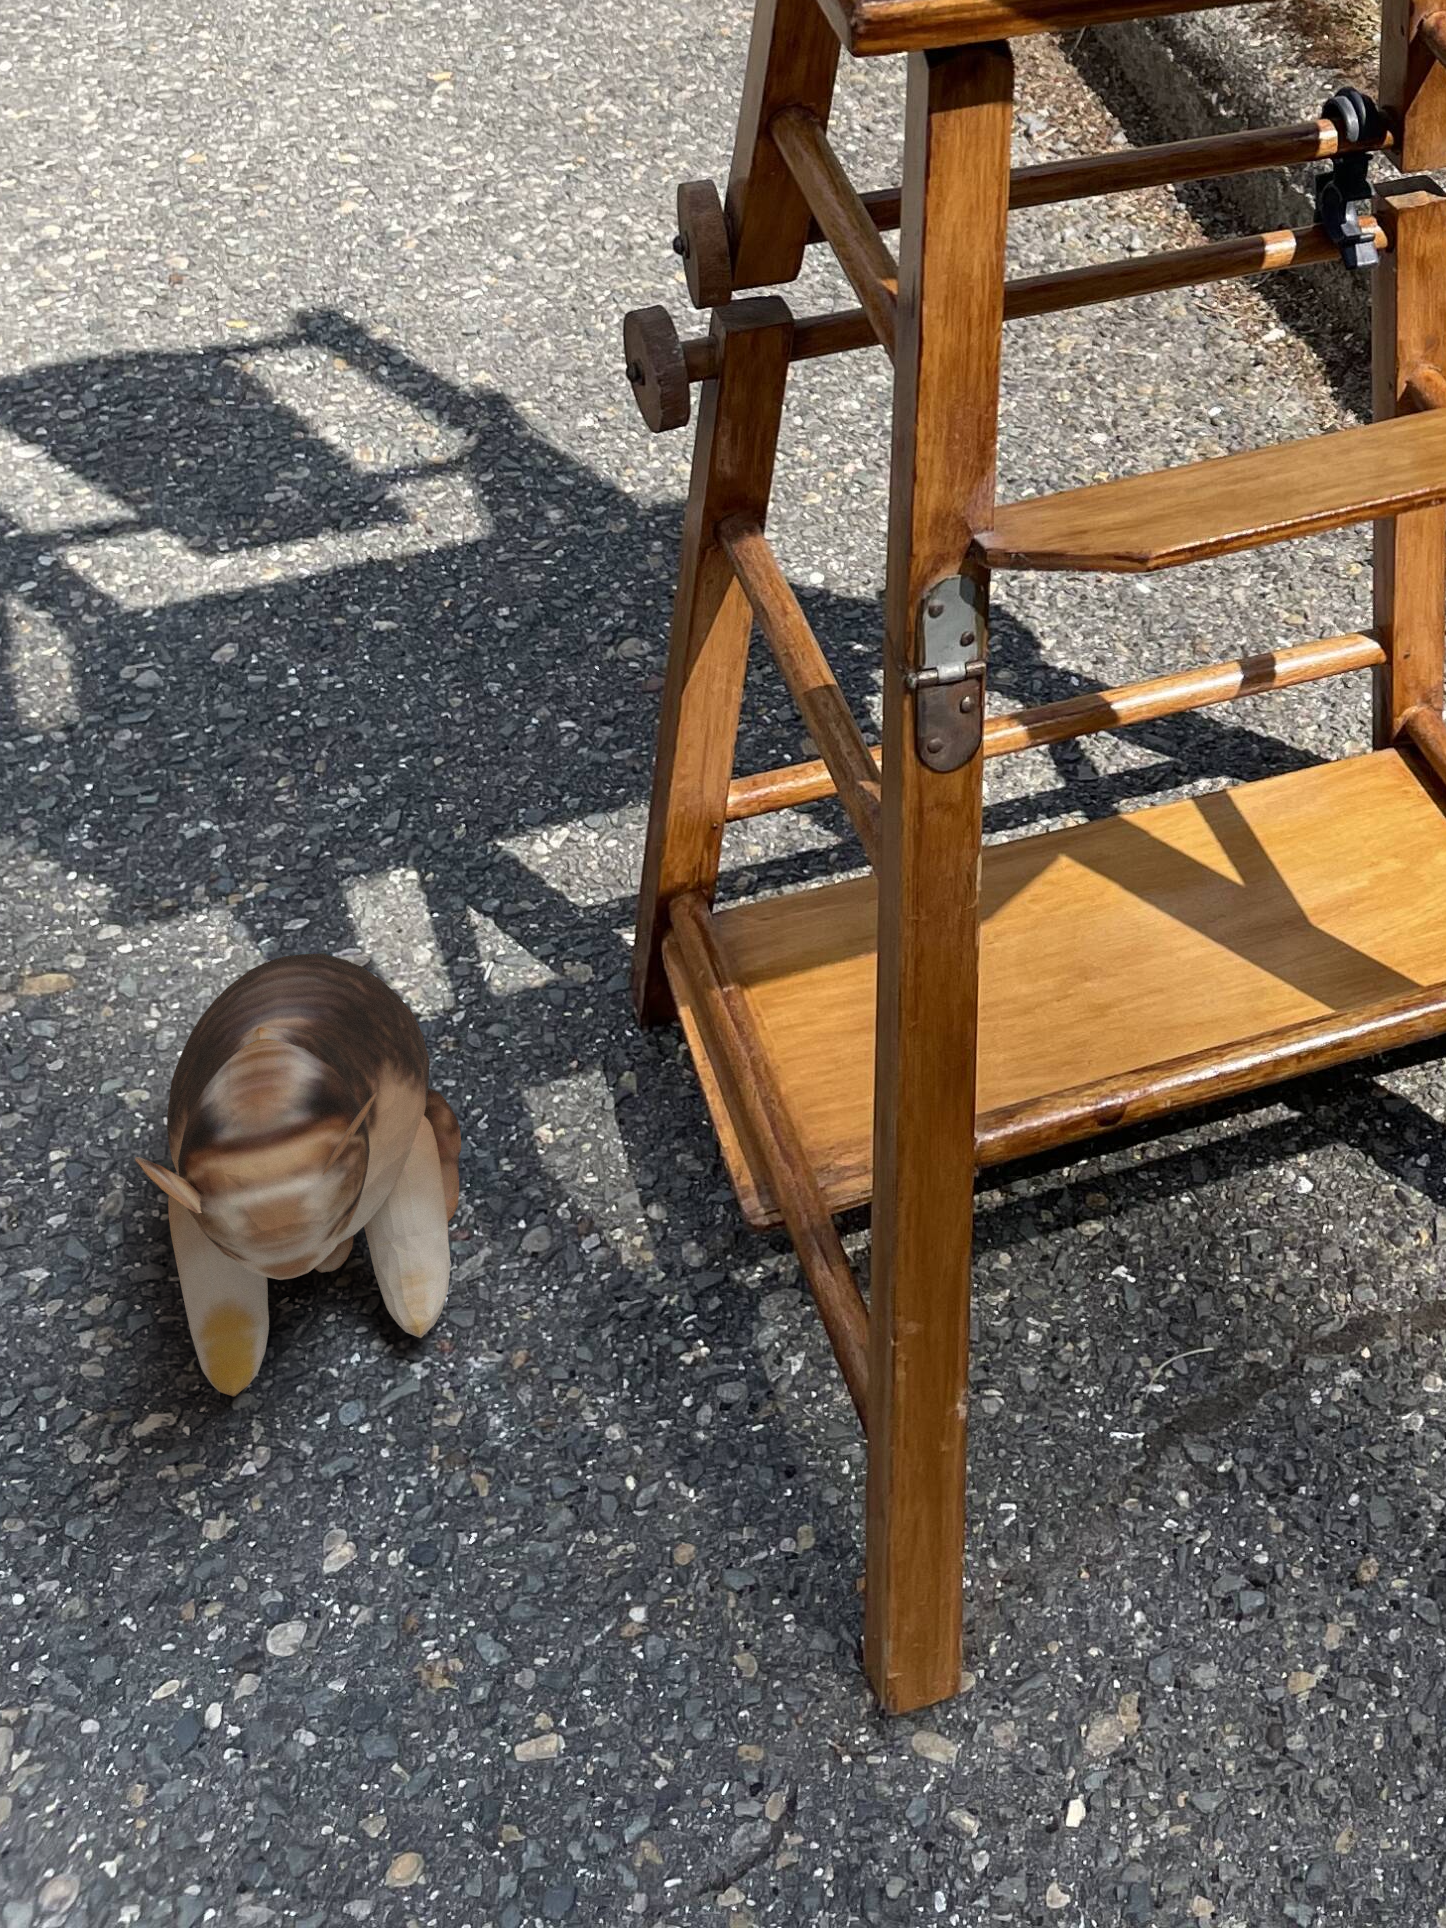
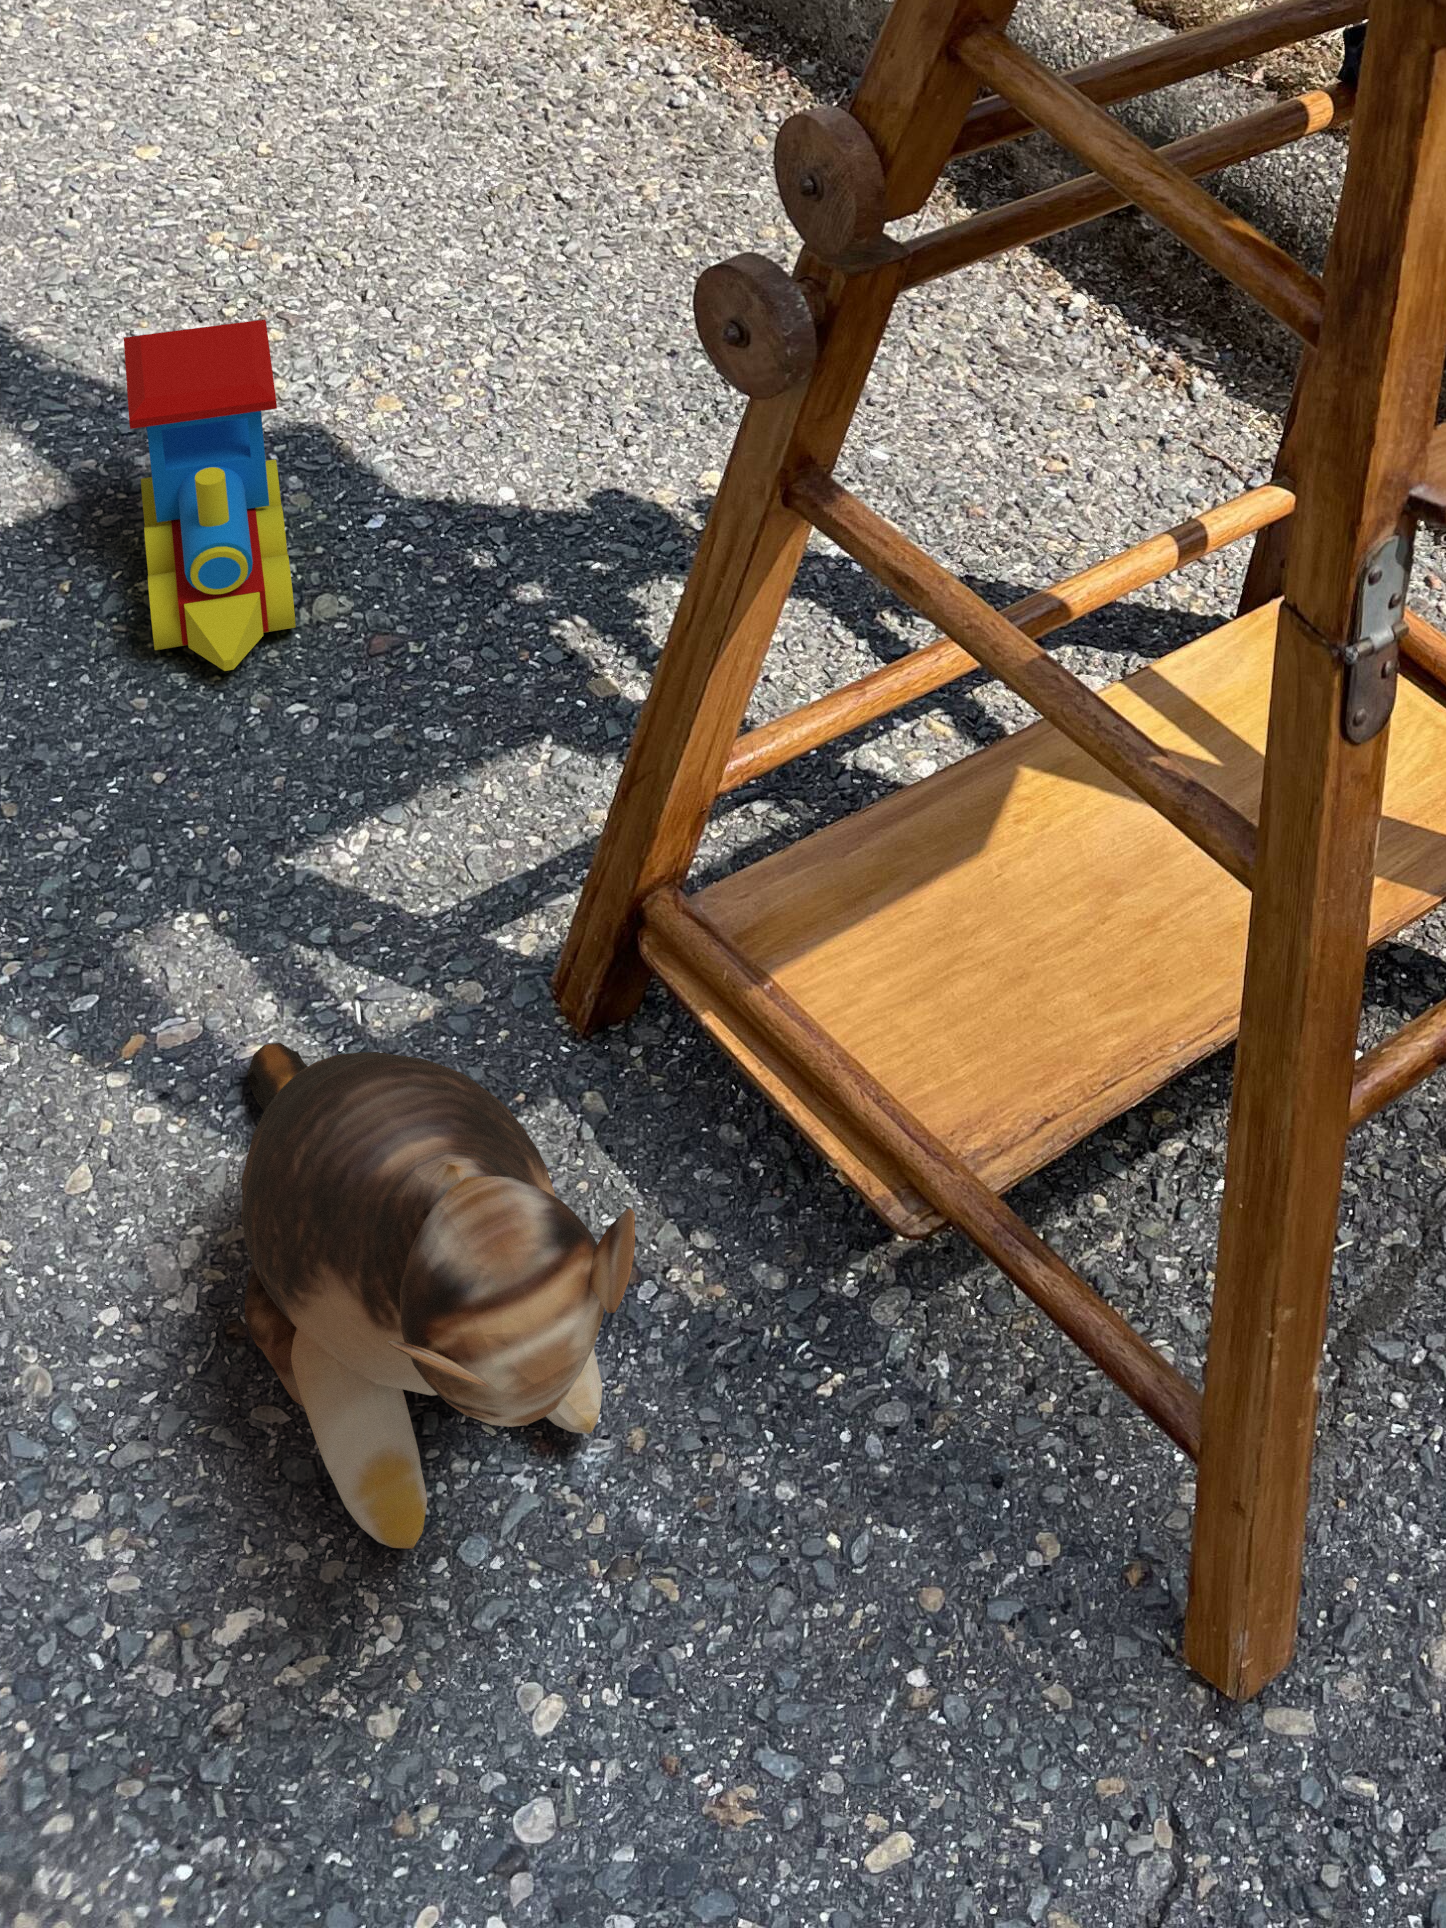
toy train: none [390,347,555,649] -> present [124,319,296,671]

